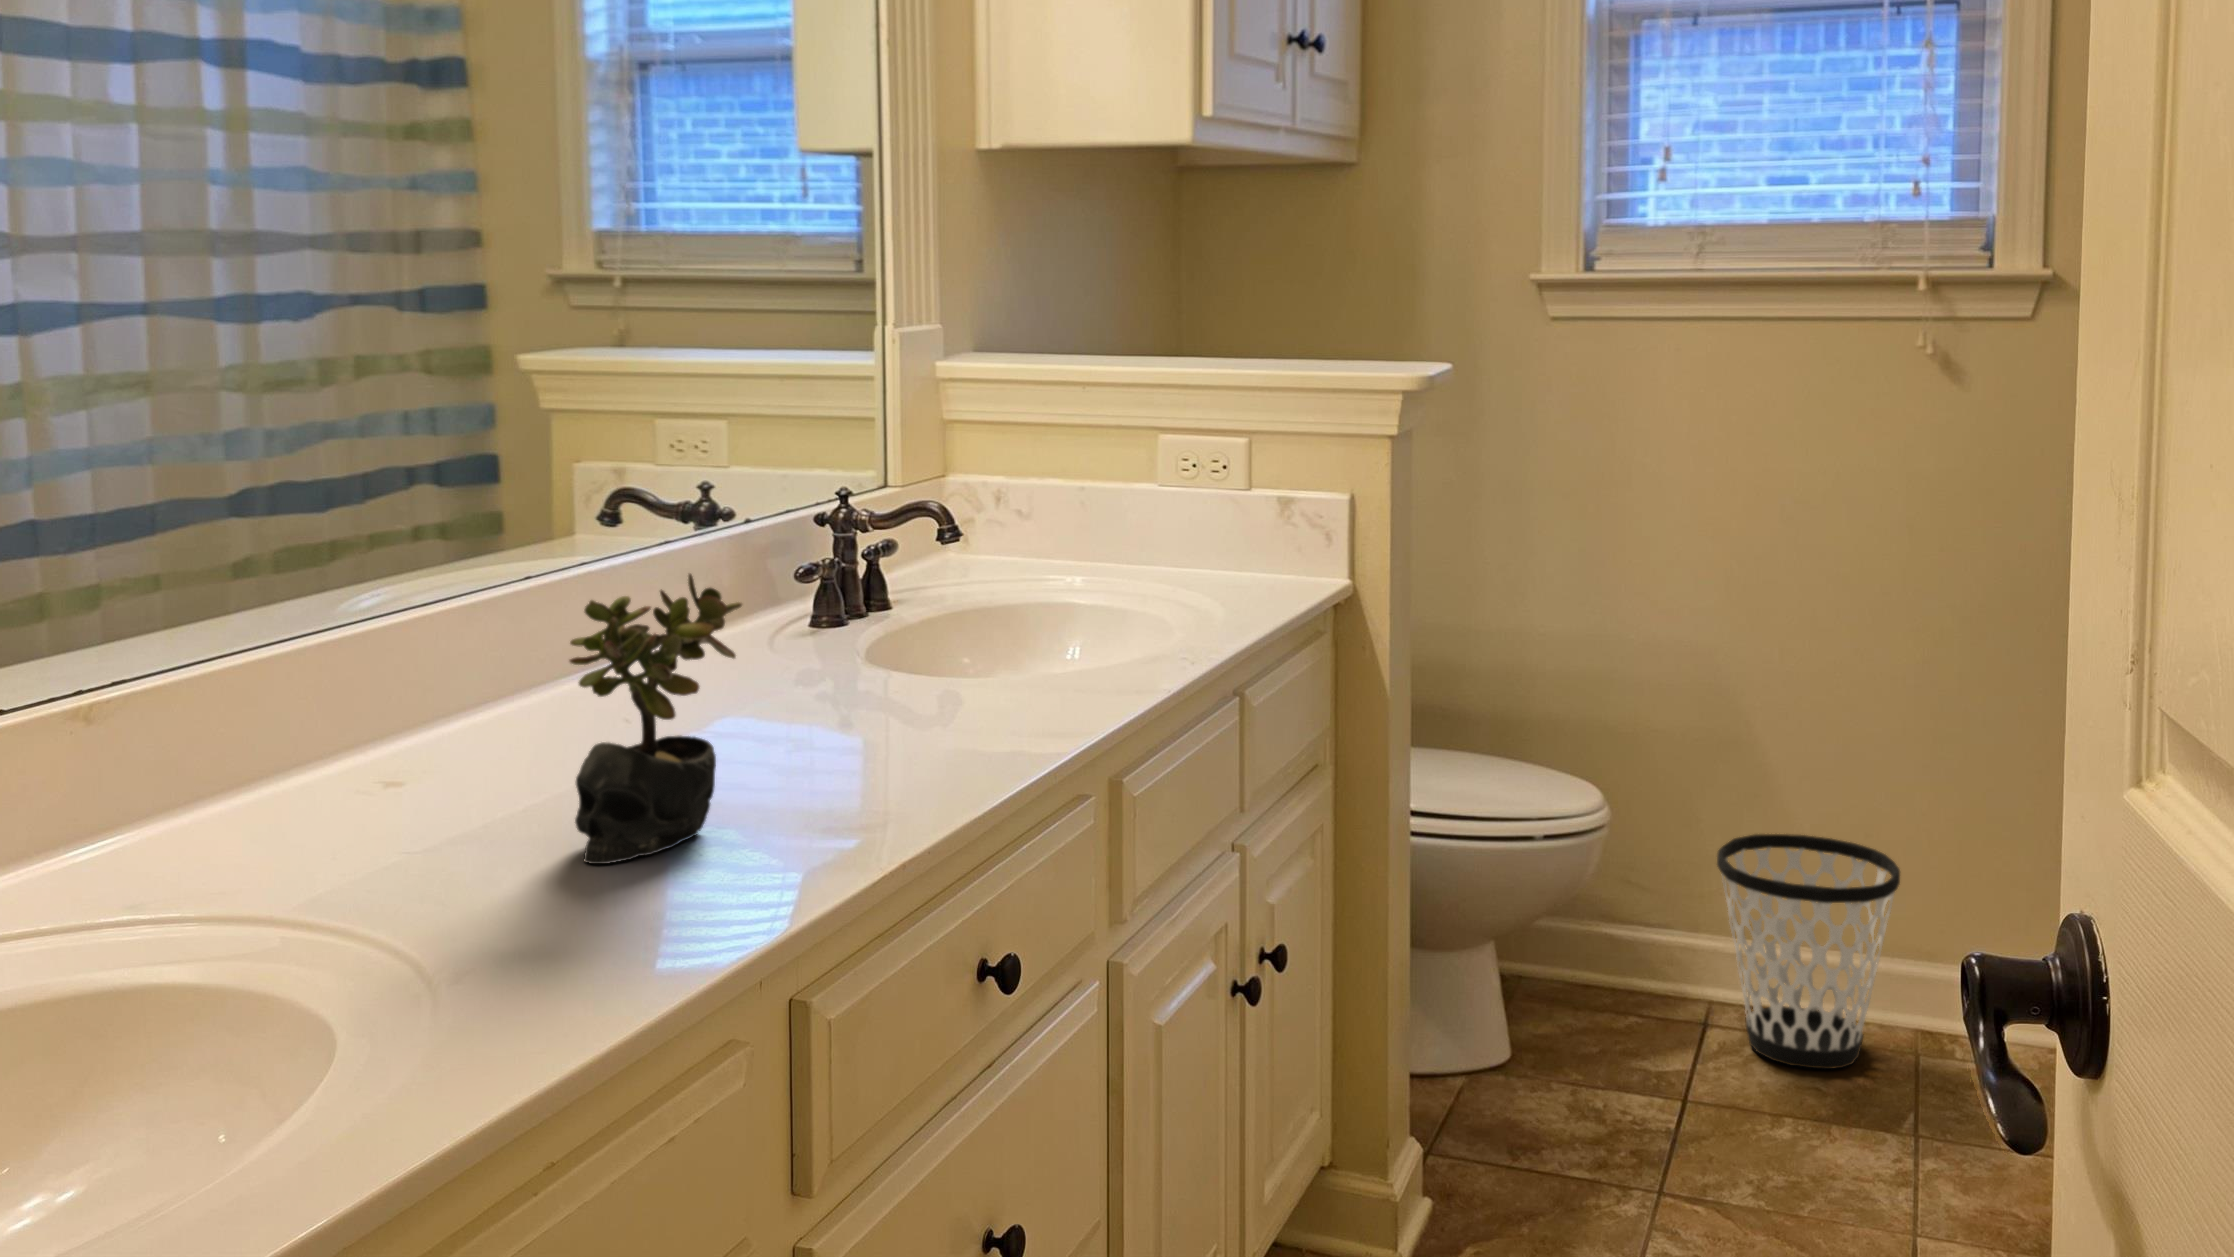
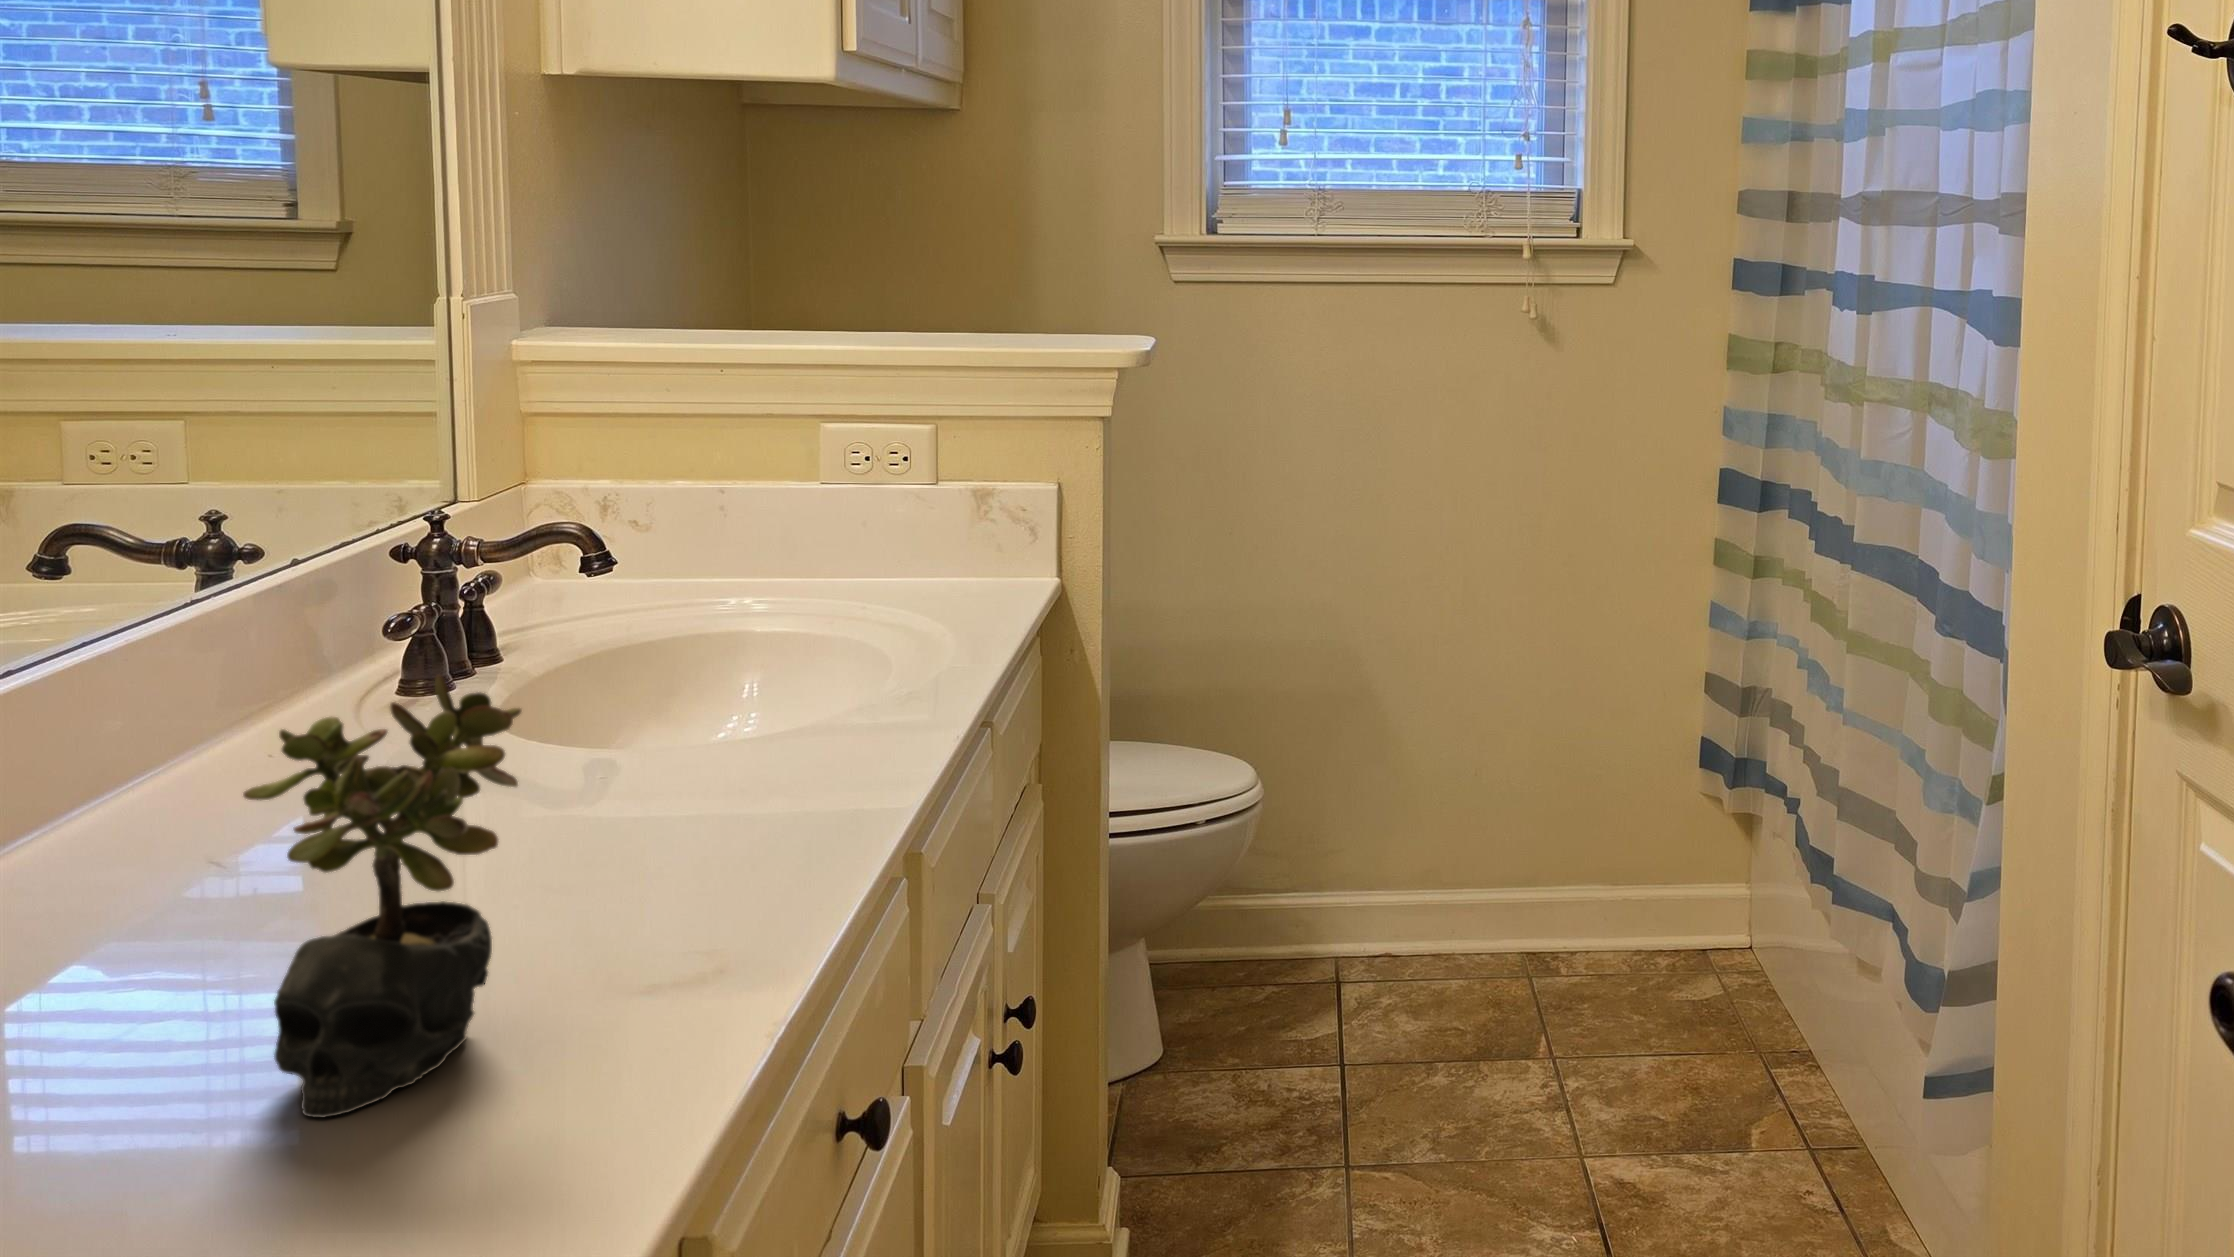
wastebasket: present [1717,834,1900,1069] -> none [1351,784,1516,1009]

